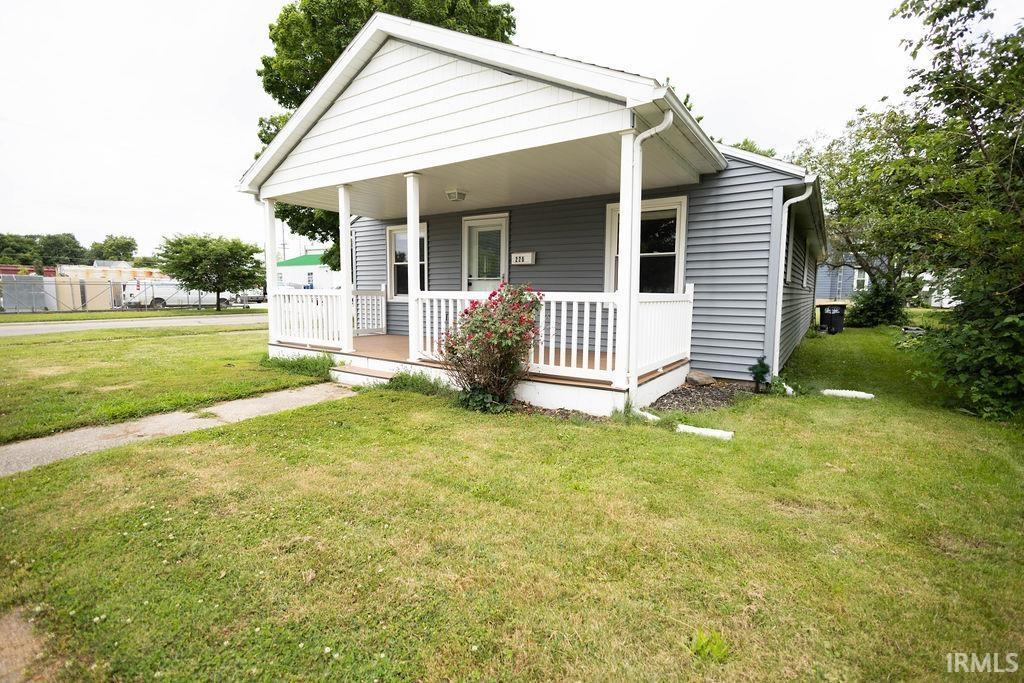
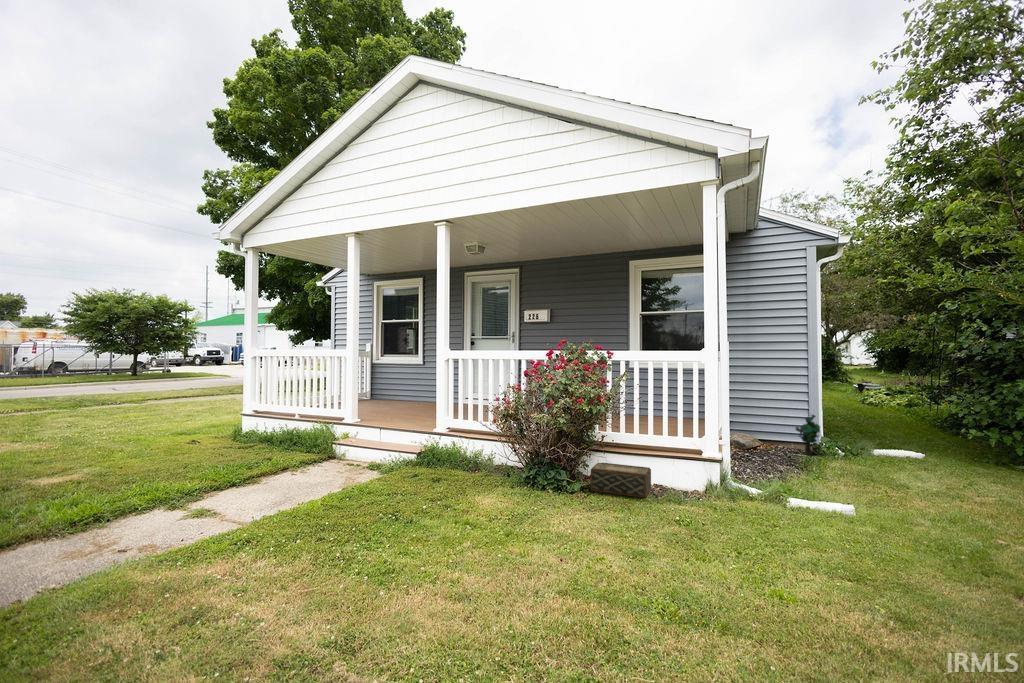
woven basket: none [516,390,570,420] -> present [591,462,651,498]

